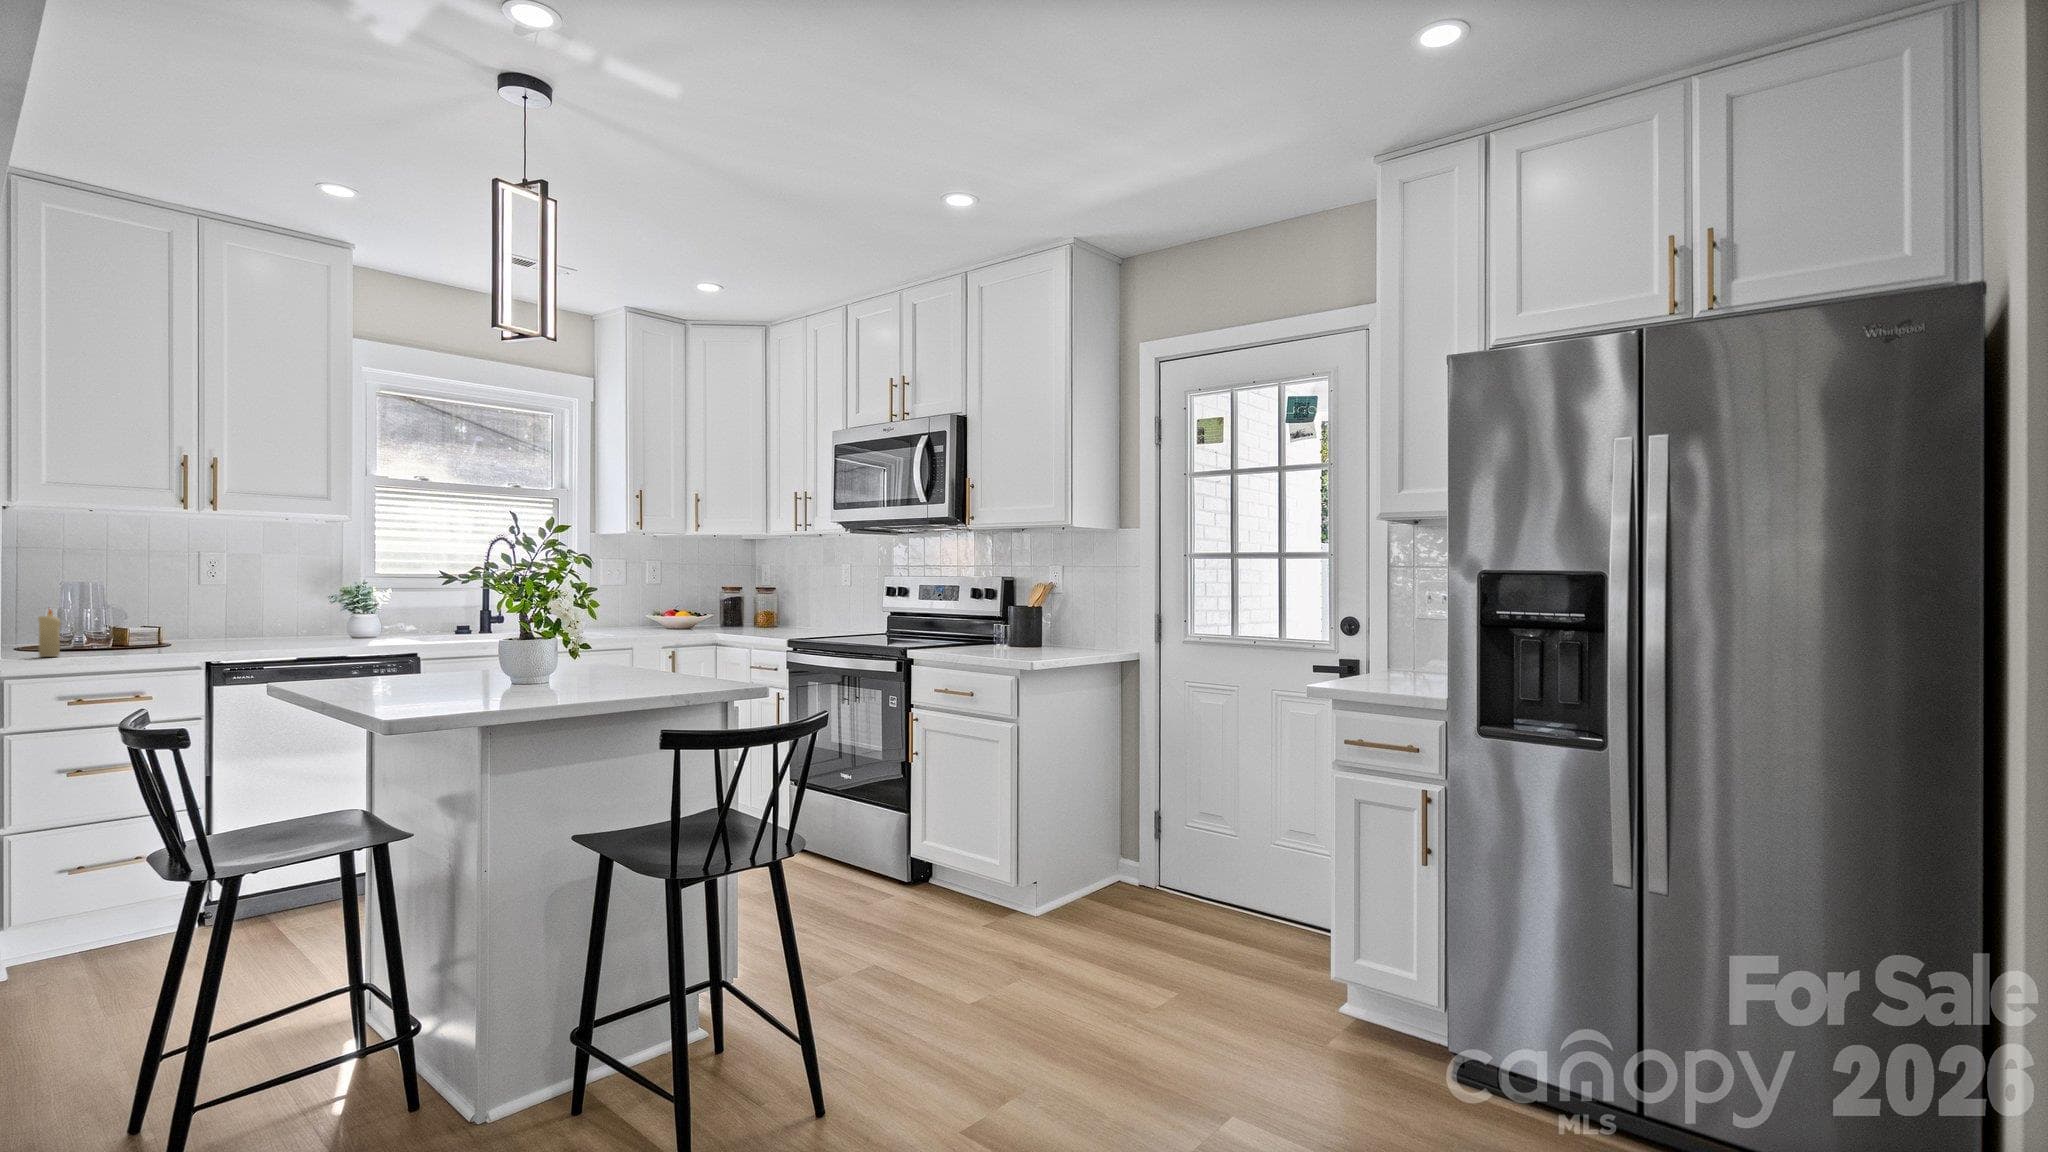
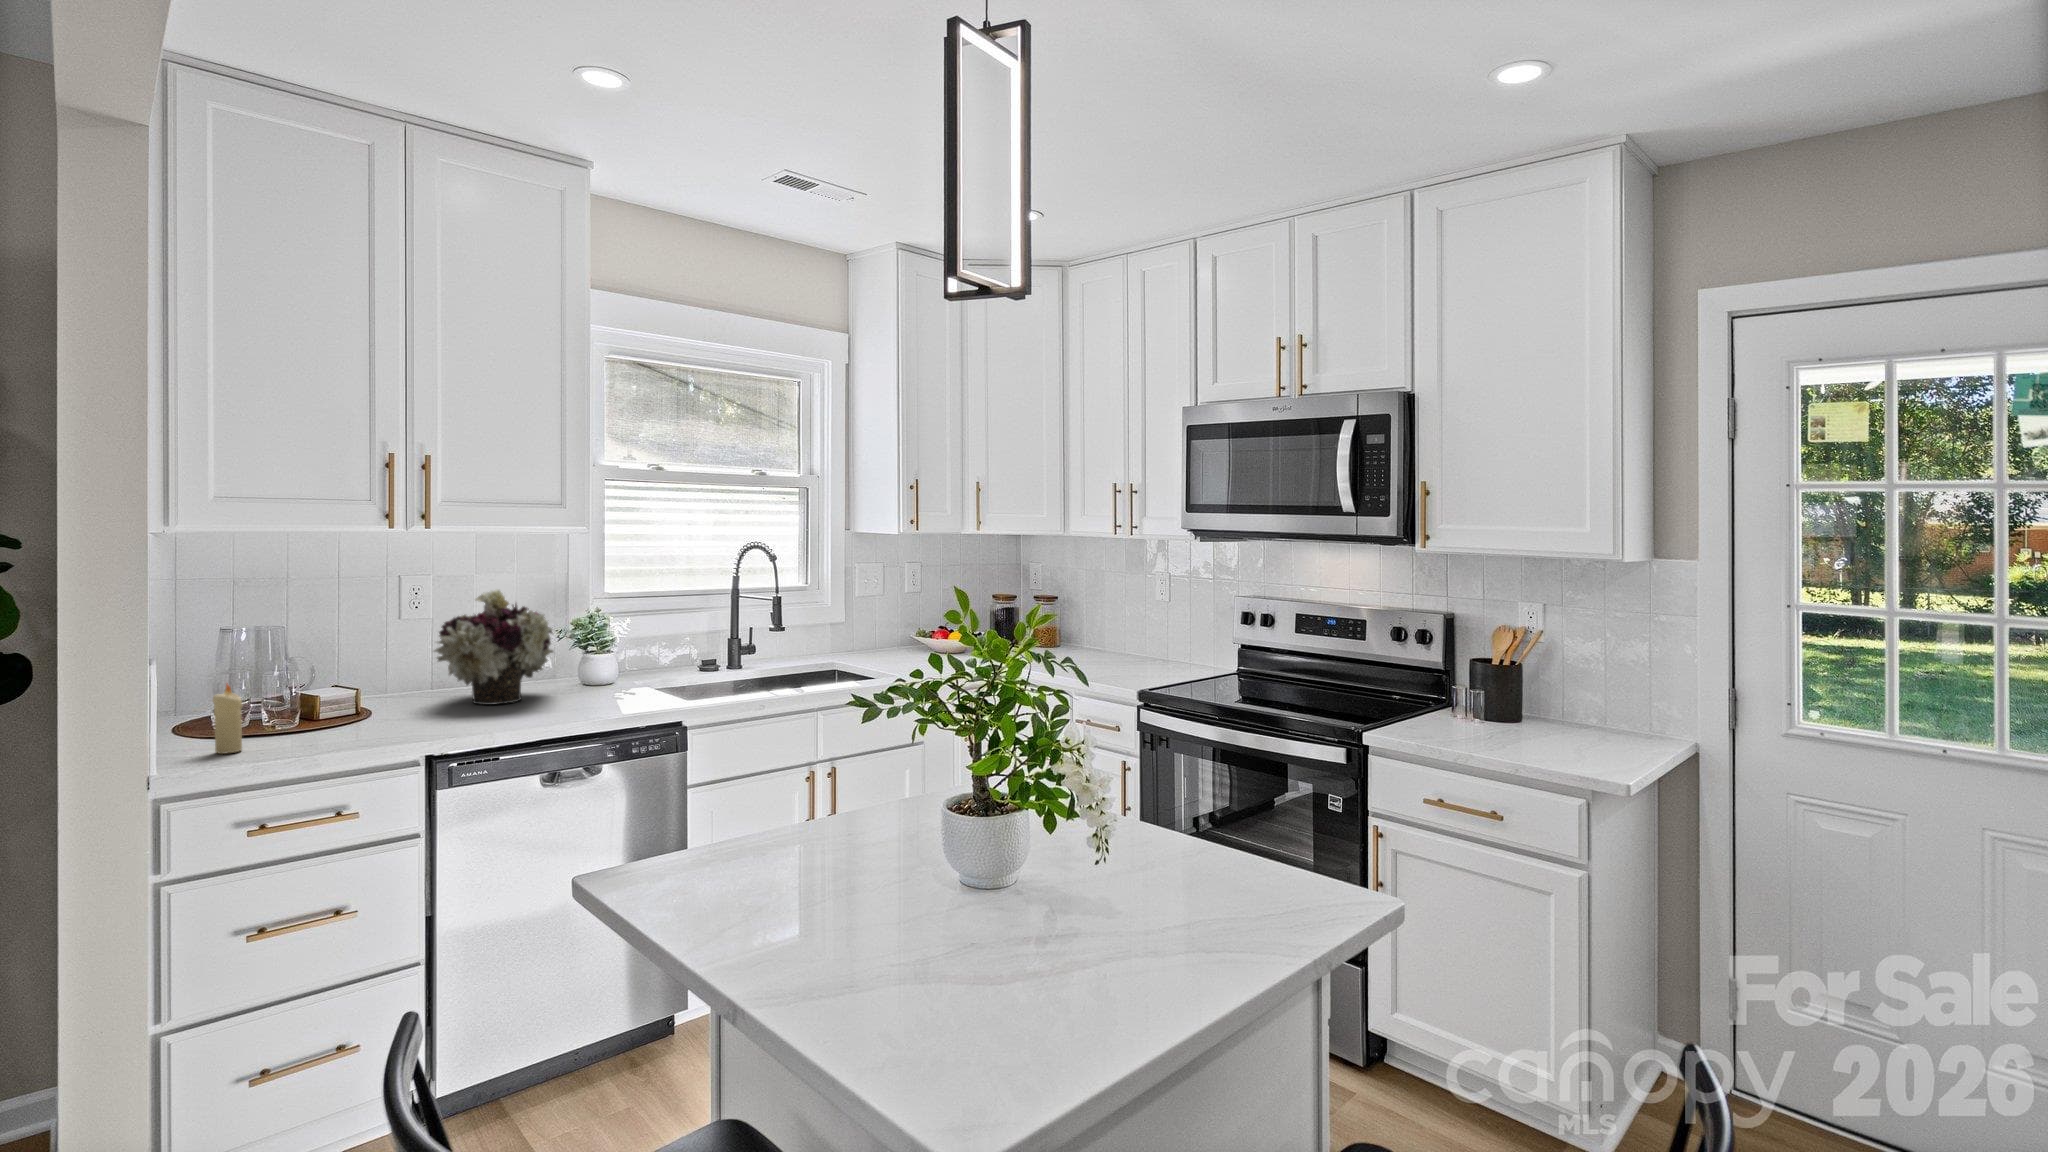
flower arrangement: none [218,559,321,643] -> present [434,589,553,705]

